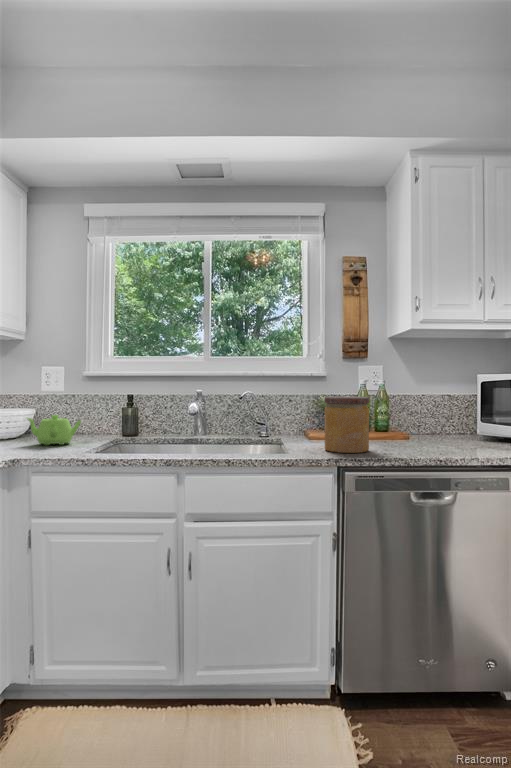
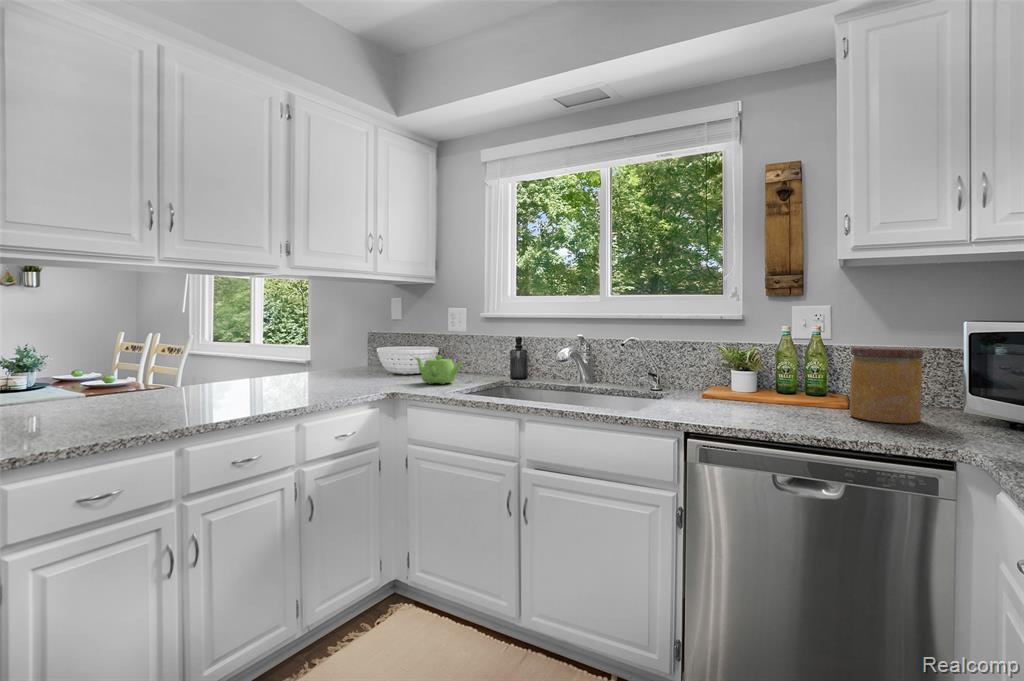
jar: present [325,396,369,453] -> present [849,346,923,424]

